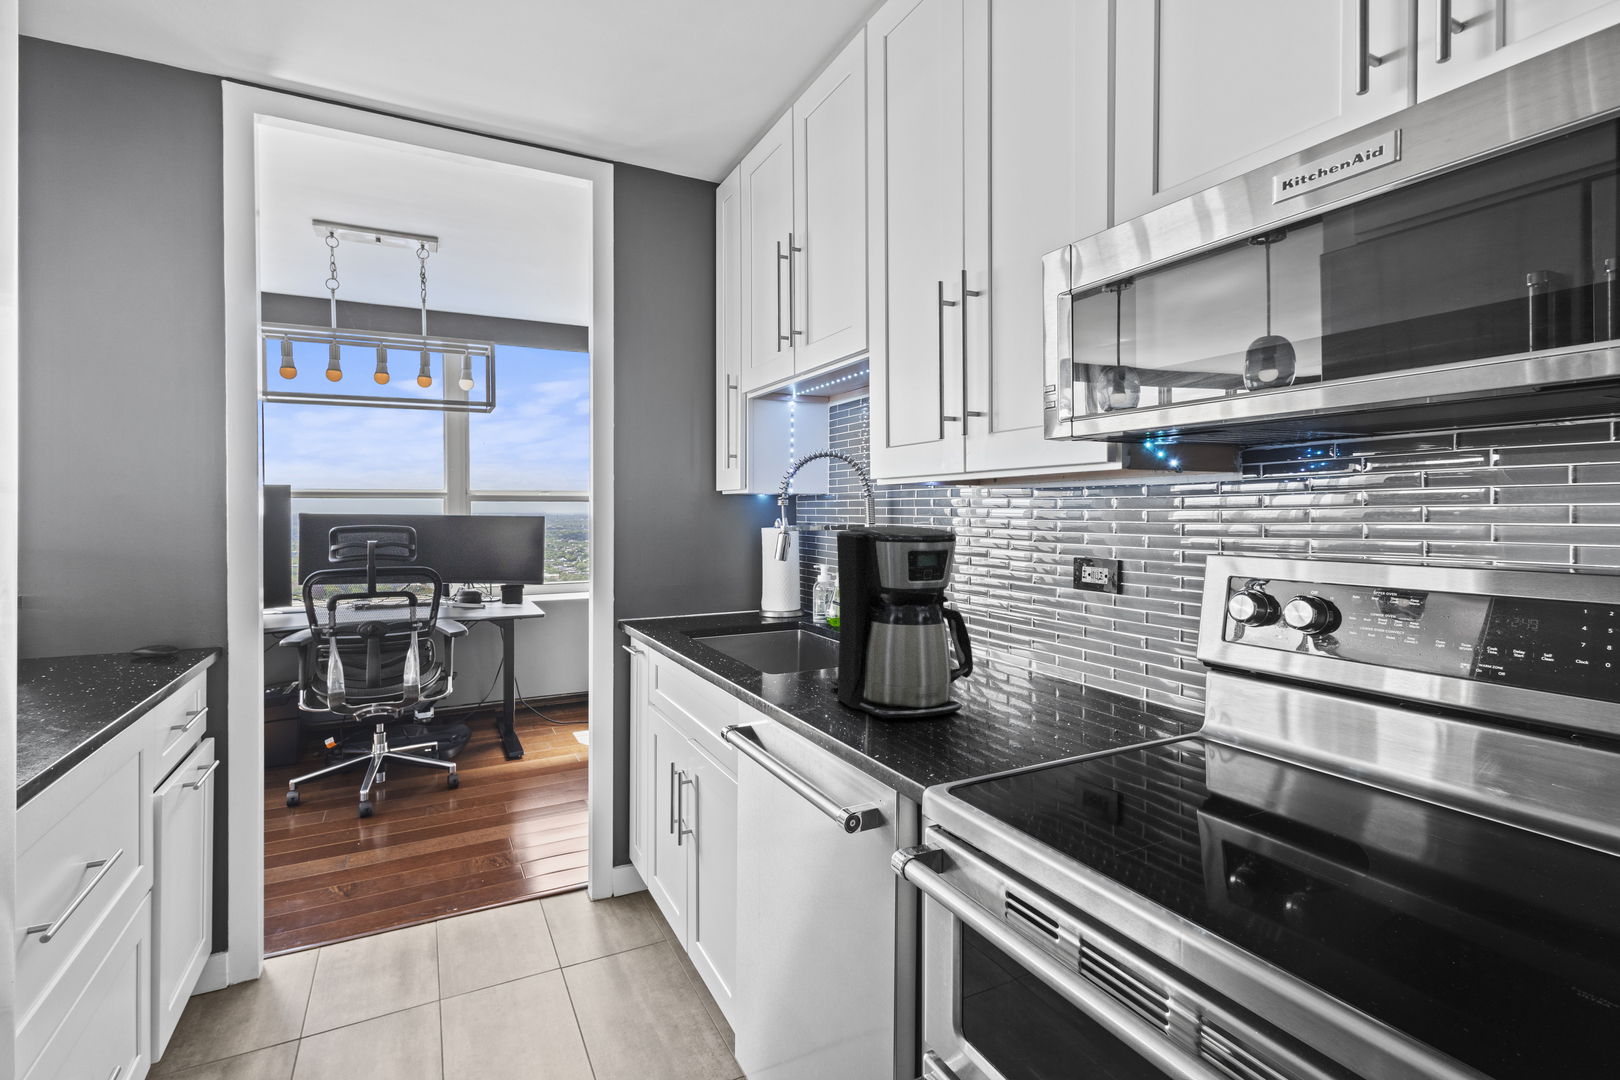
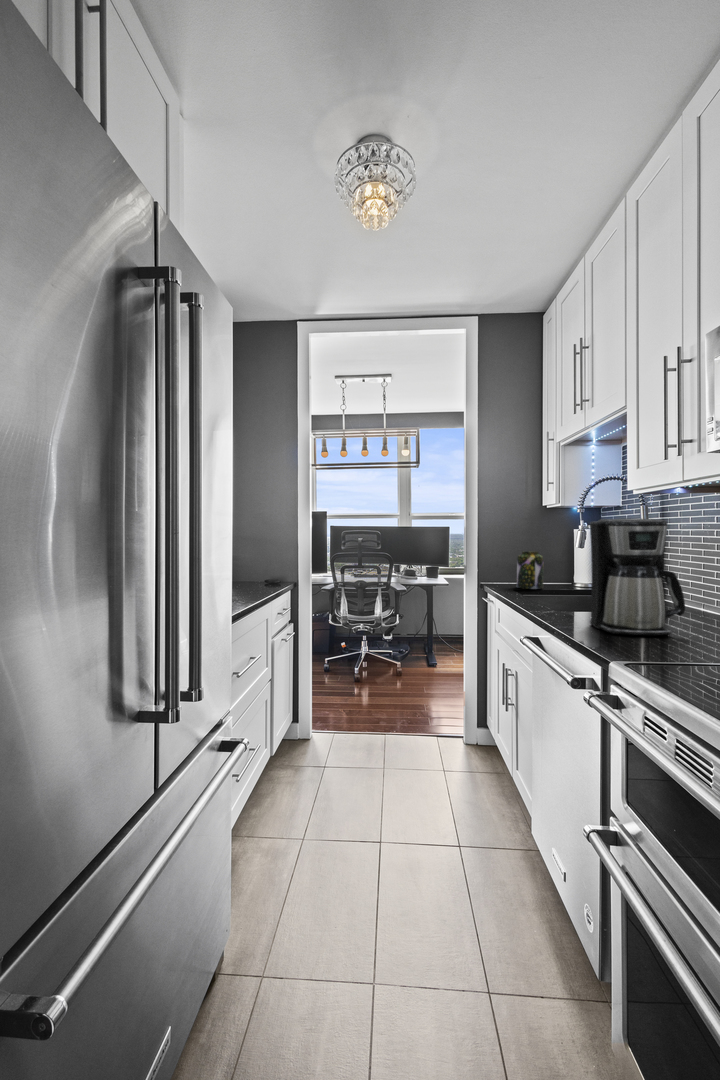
jar: none [678,566,719,628] -> present [517,551,543,589]

